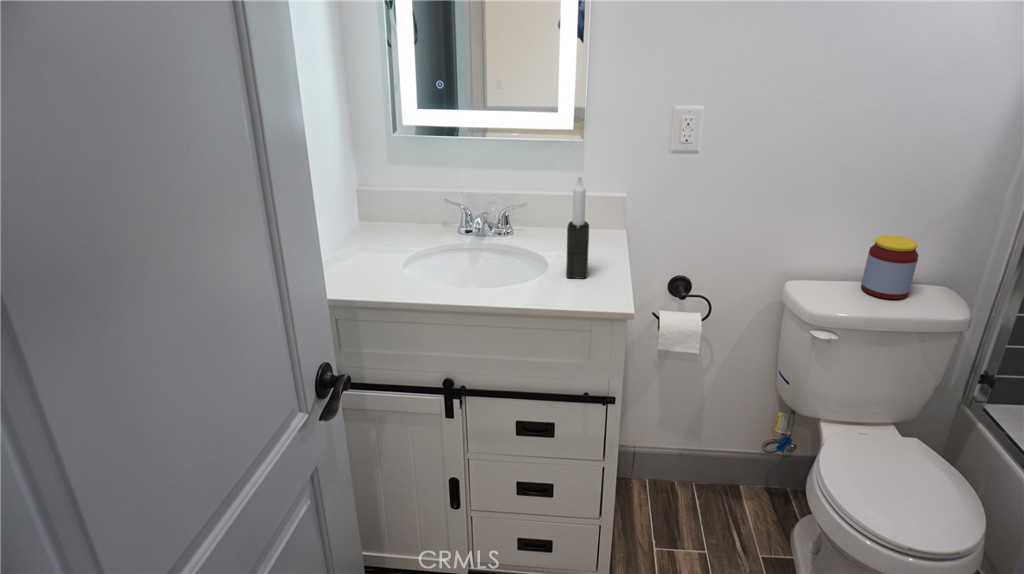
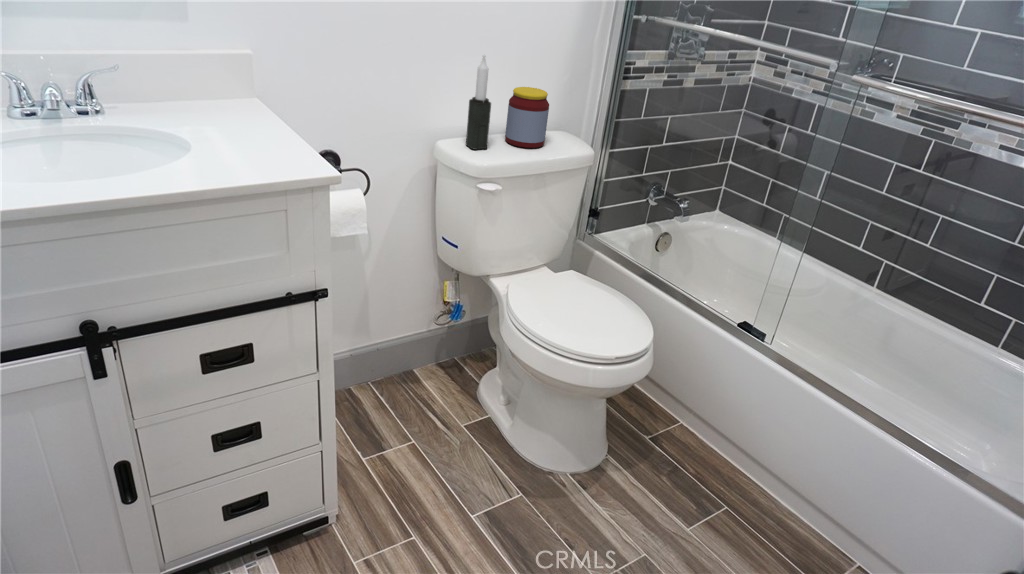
candle: present [566,176,589,279] -> present [466,55,491,150]

